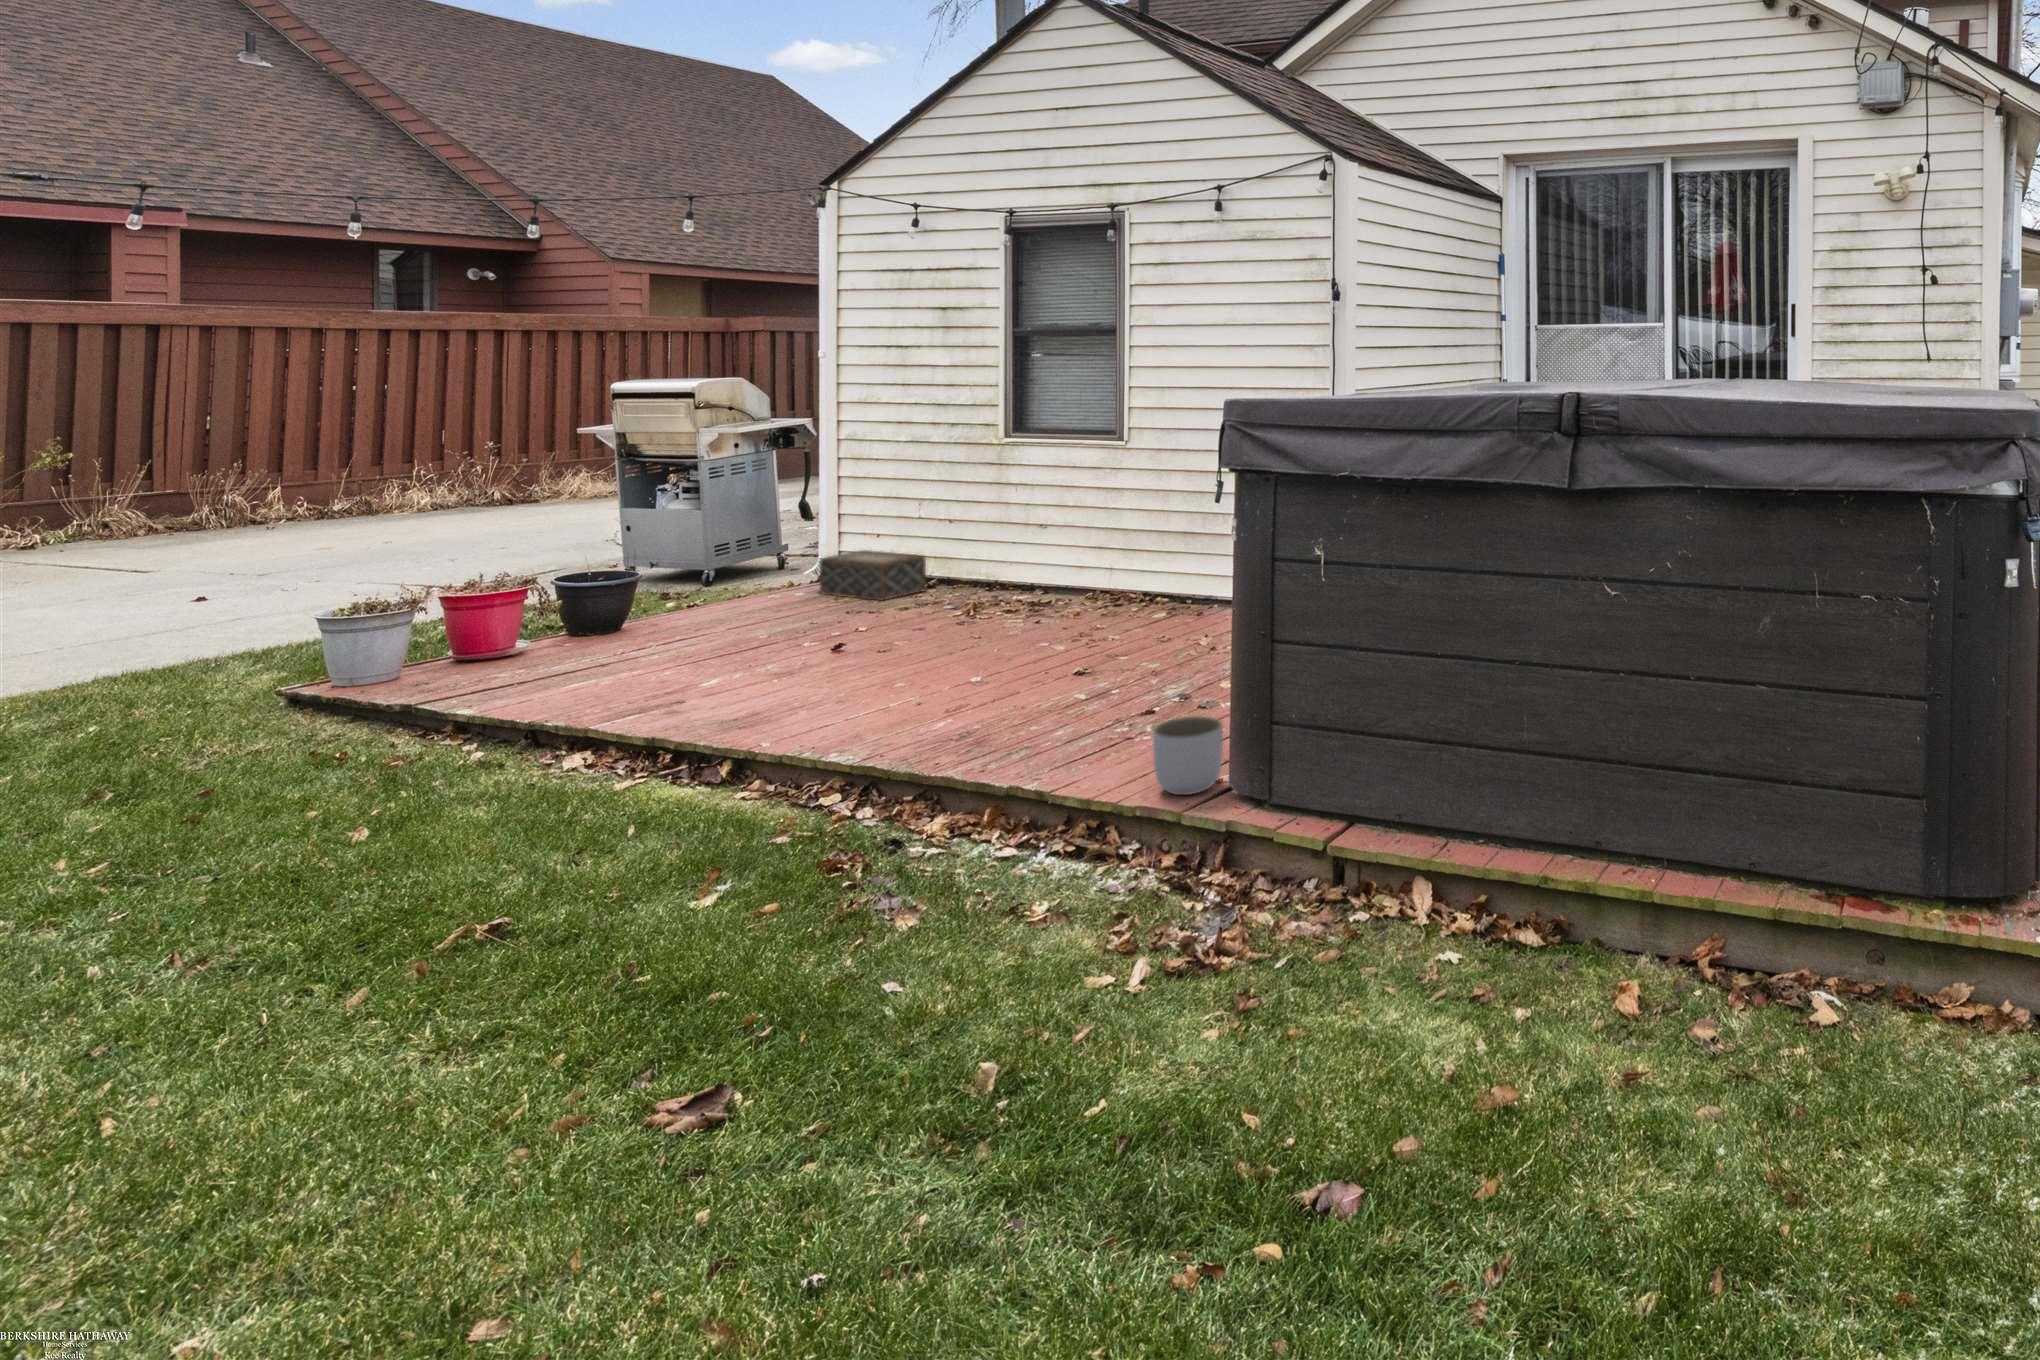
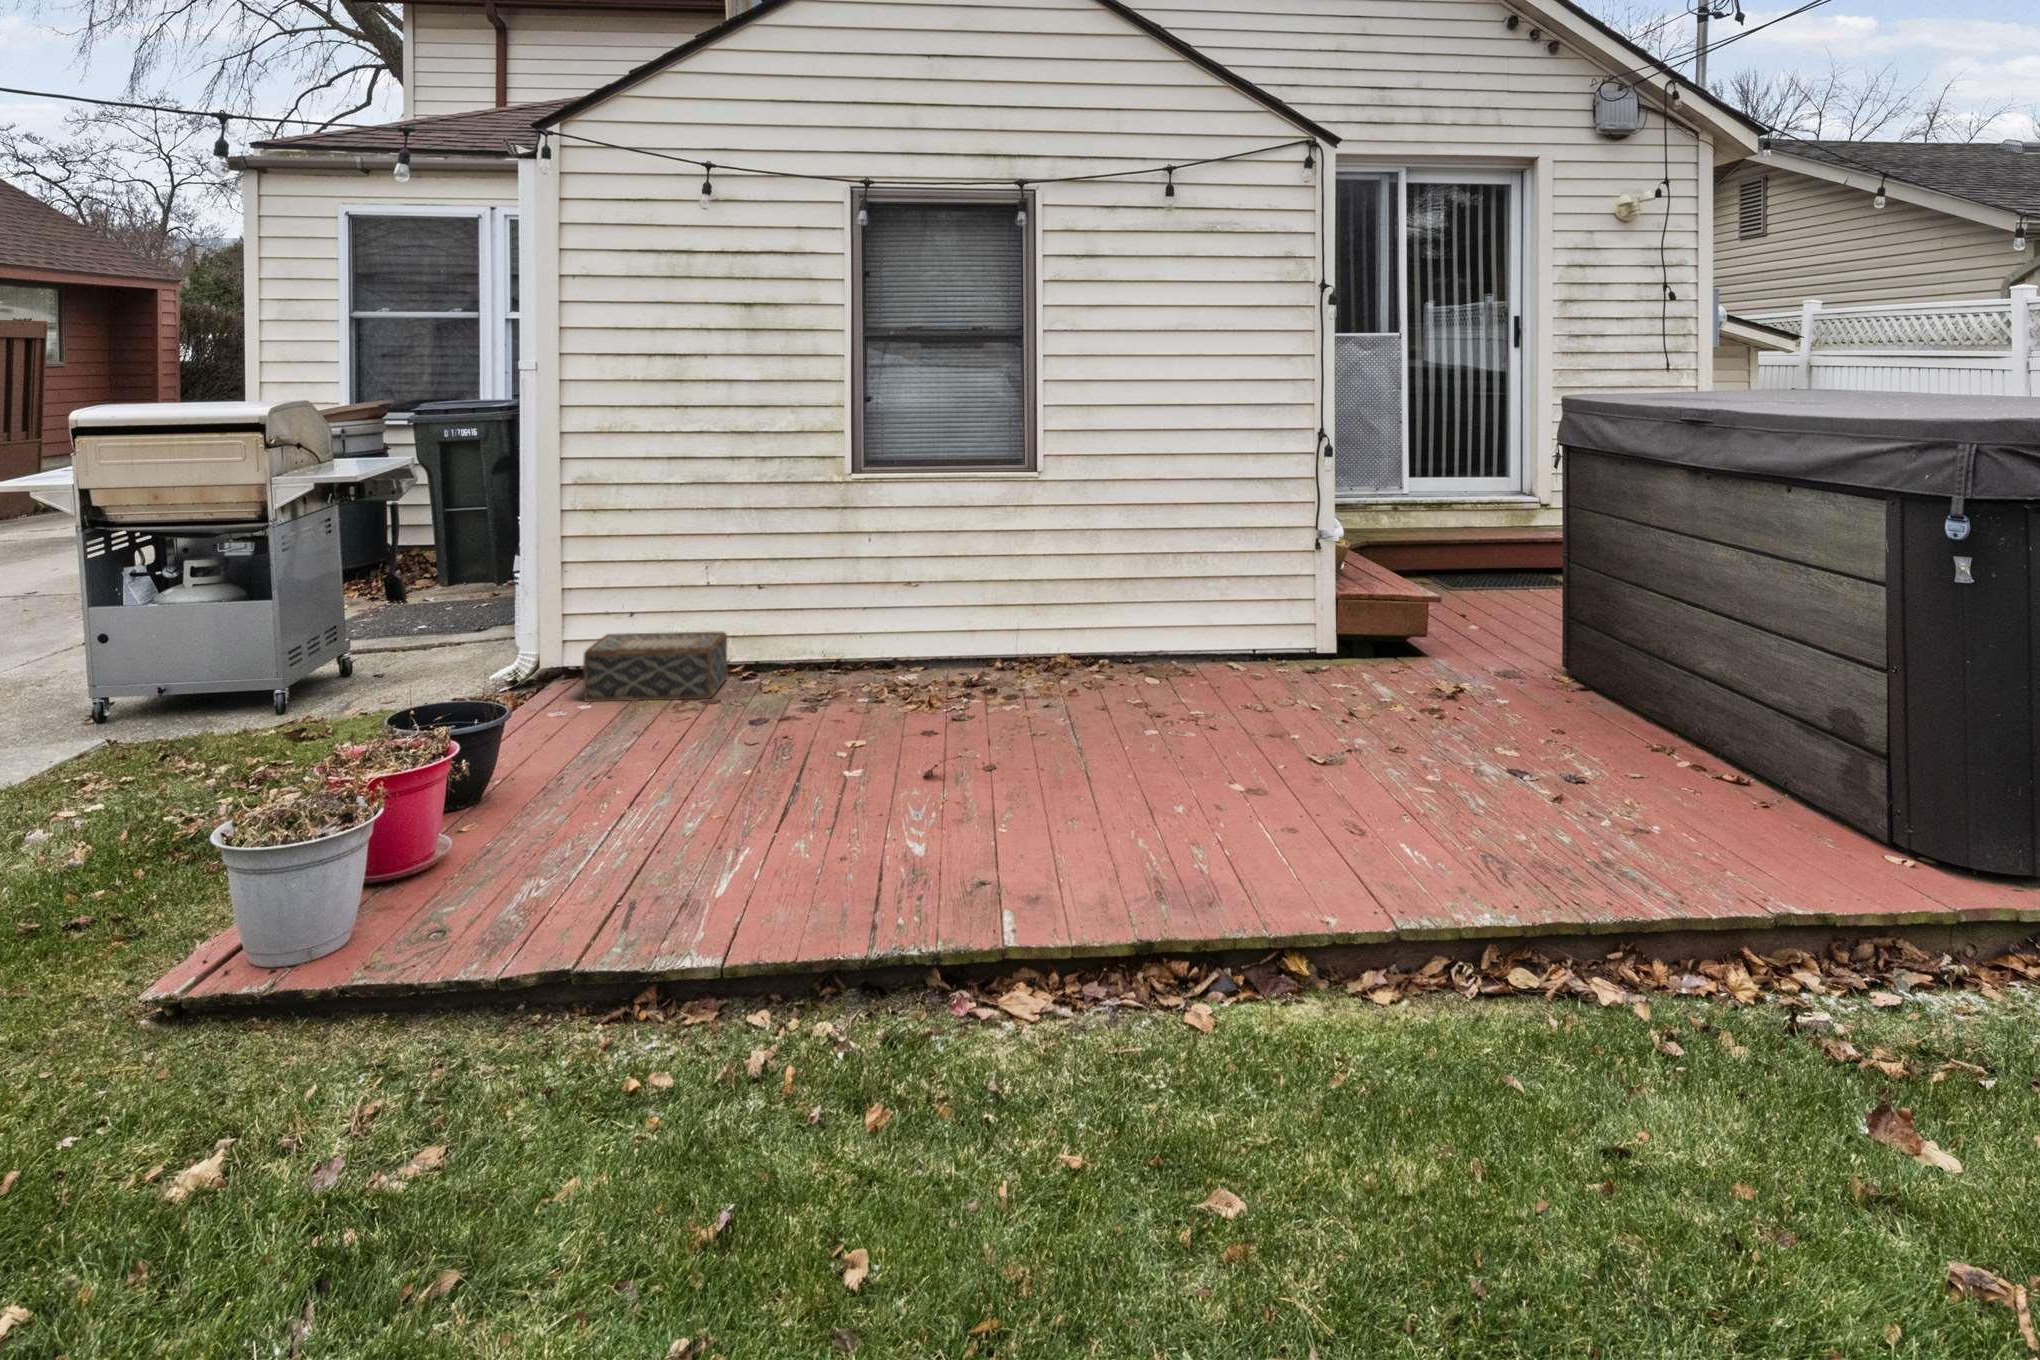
planter: present [1153,716,1223,795] -> none [1761,757,1847,846]

